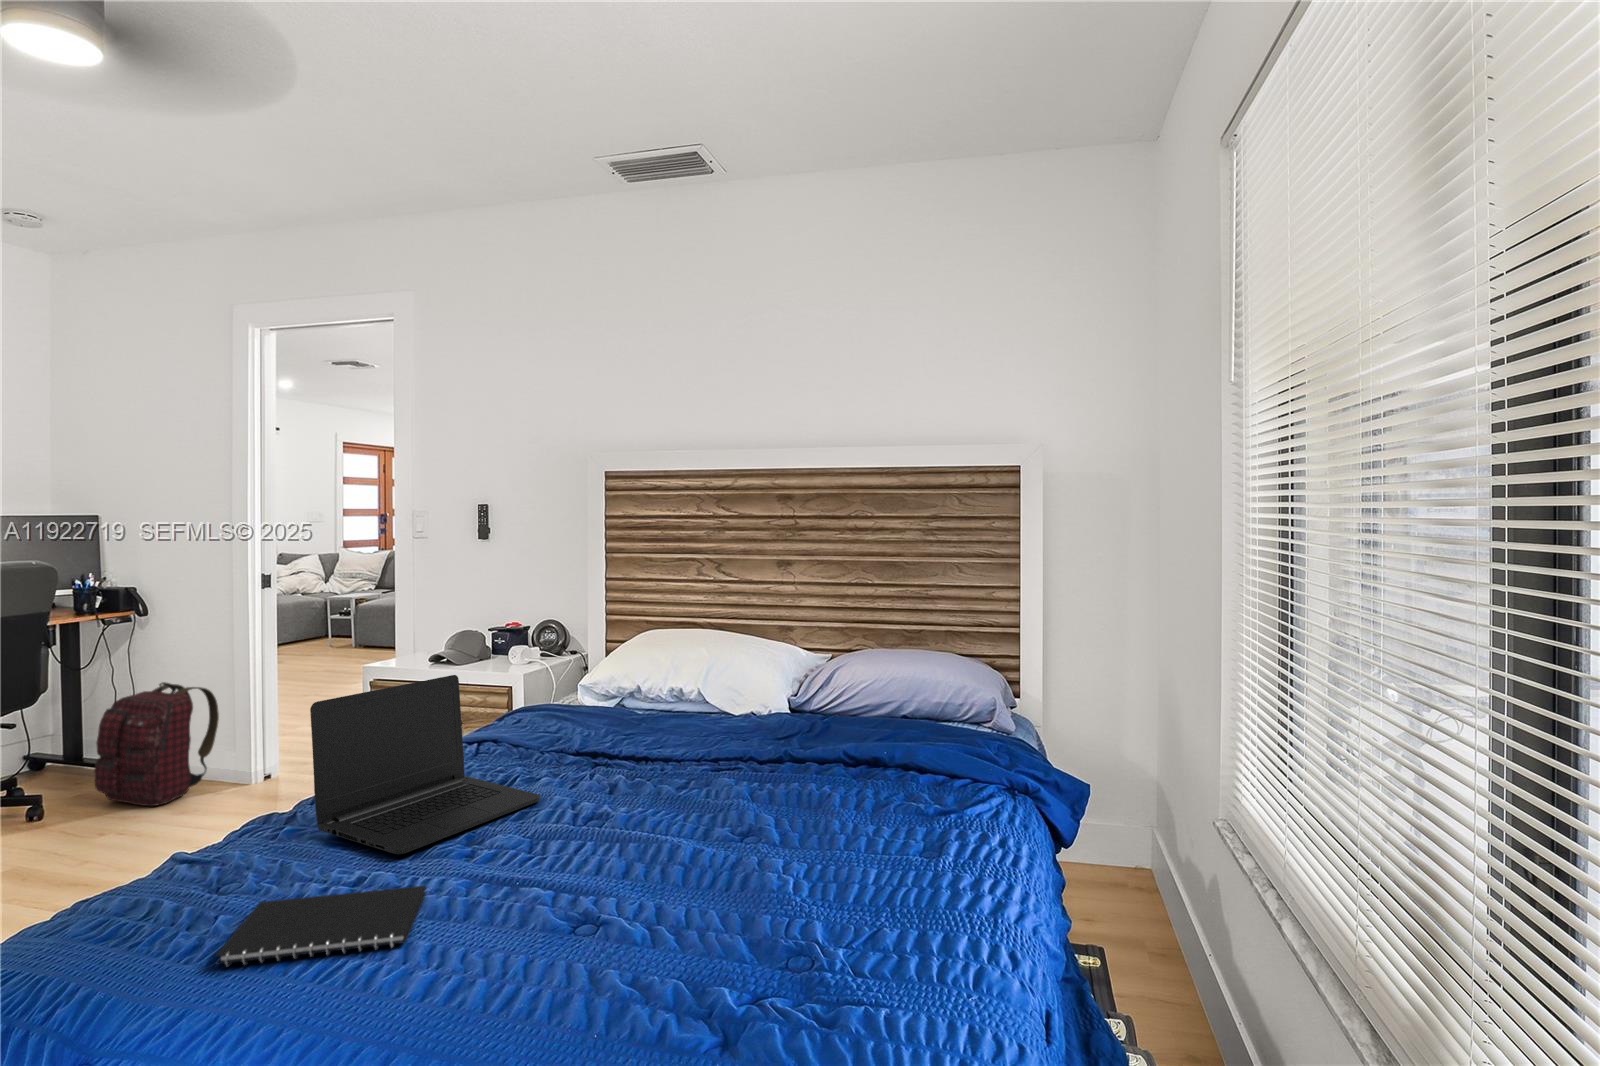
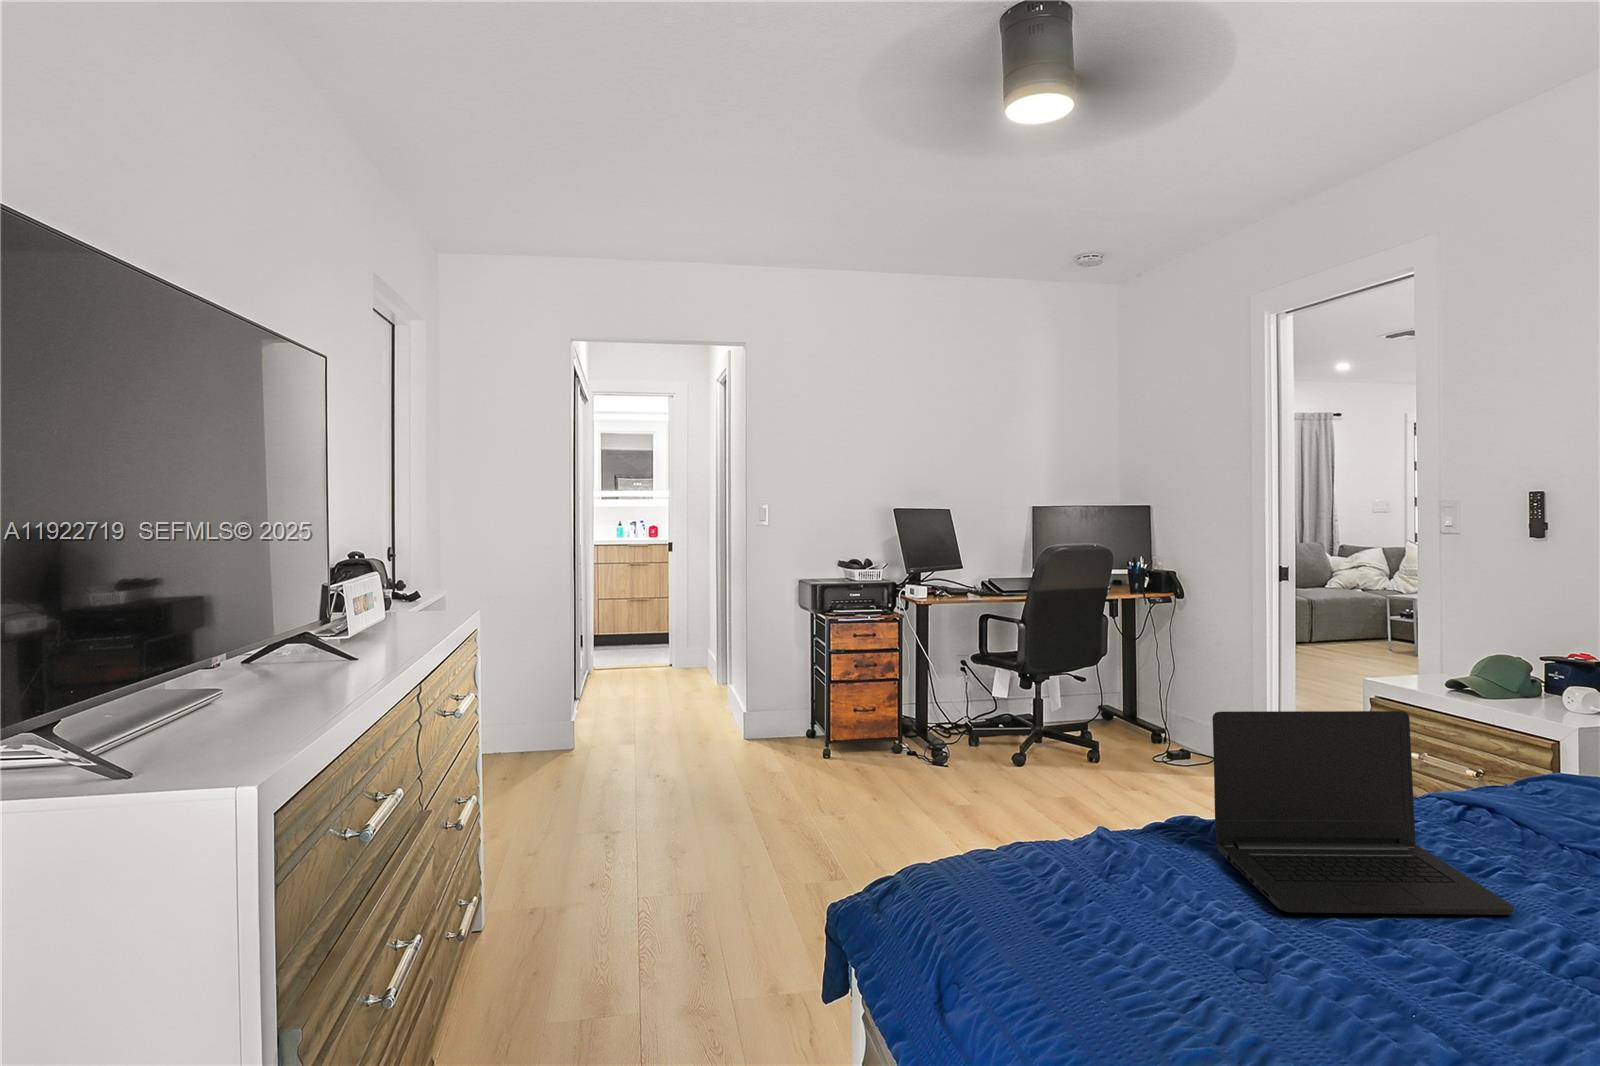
backpack: present [94,682,219,806] -> none [1136,663,1237,777]
notebook: present [216,886,426,966] -> none [1064,902,1291,1017]

